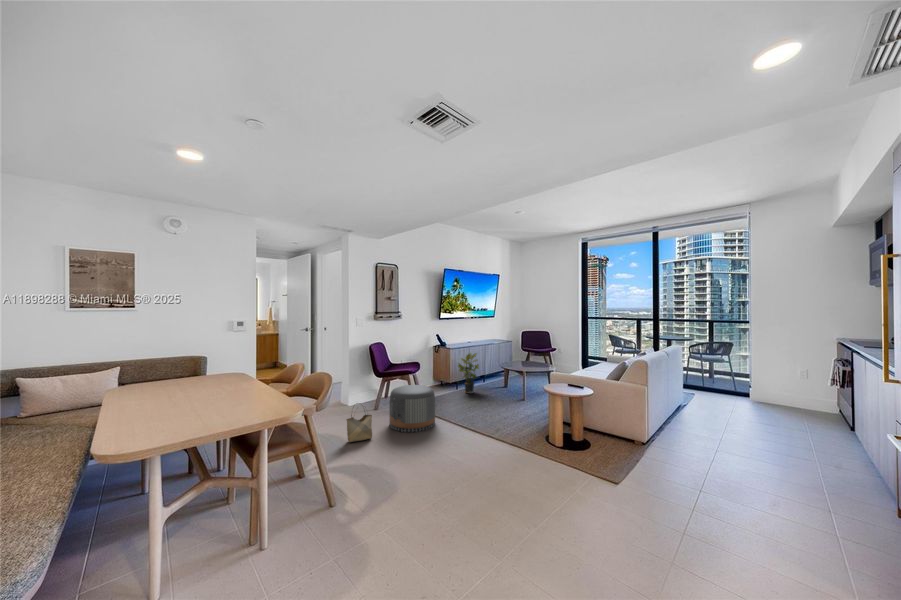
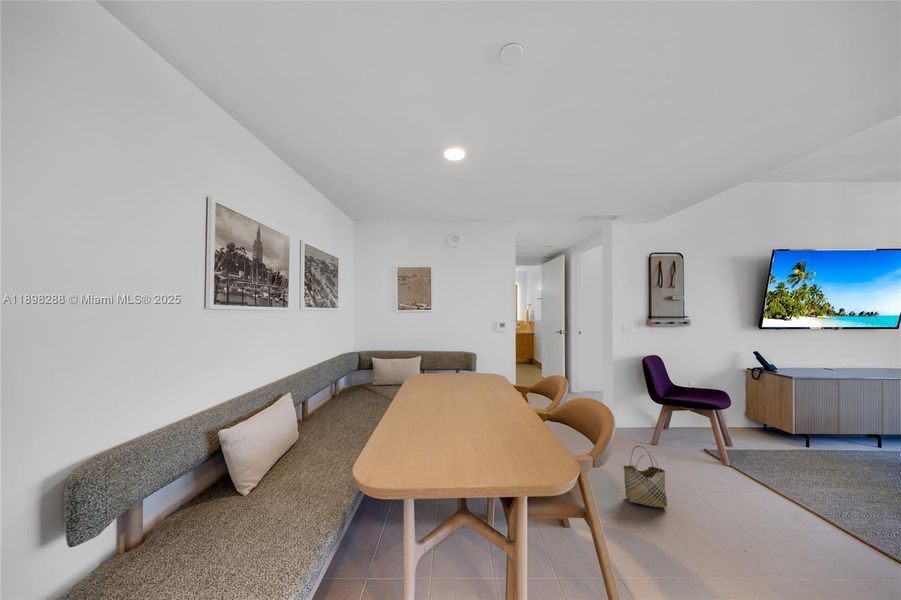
potted plant: present [458,353,479,393] -> none [814,389,880,465]
pouf: present [389,385,435,432] -> none [691,432,799,531]

